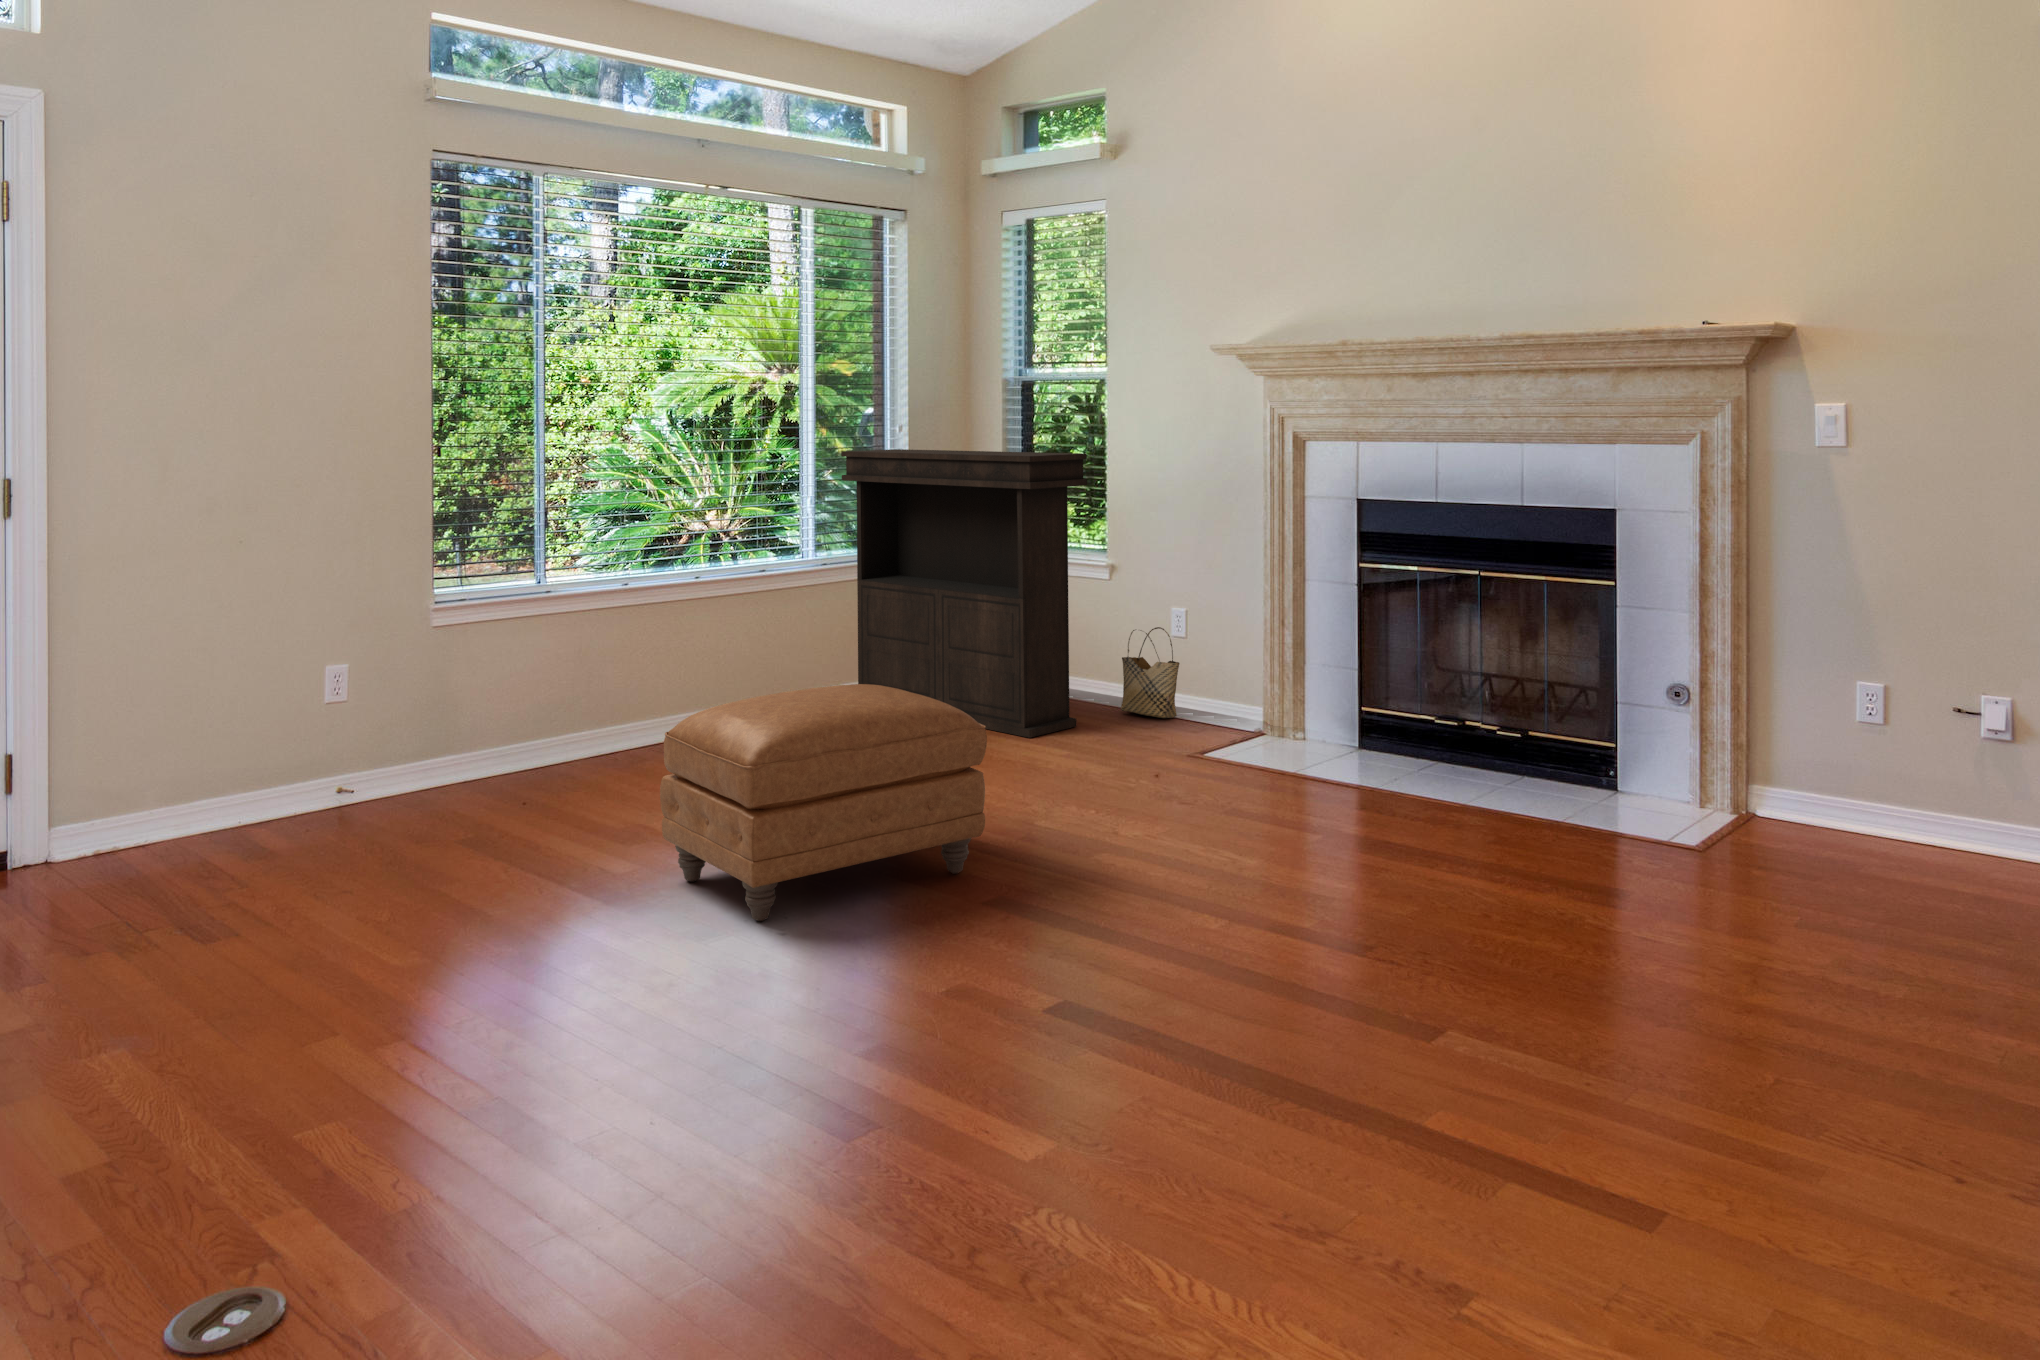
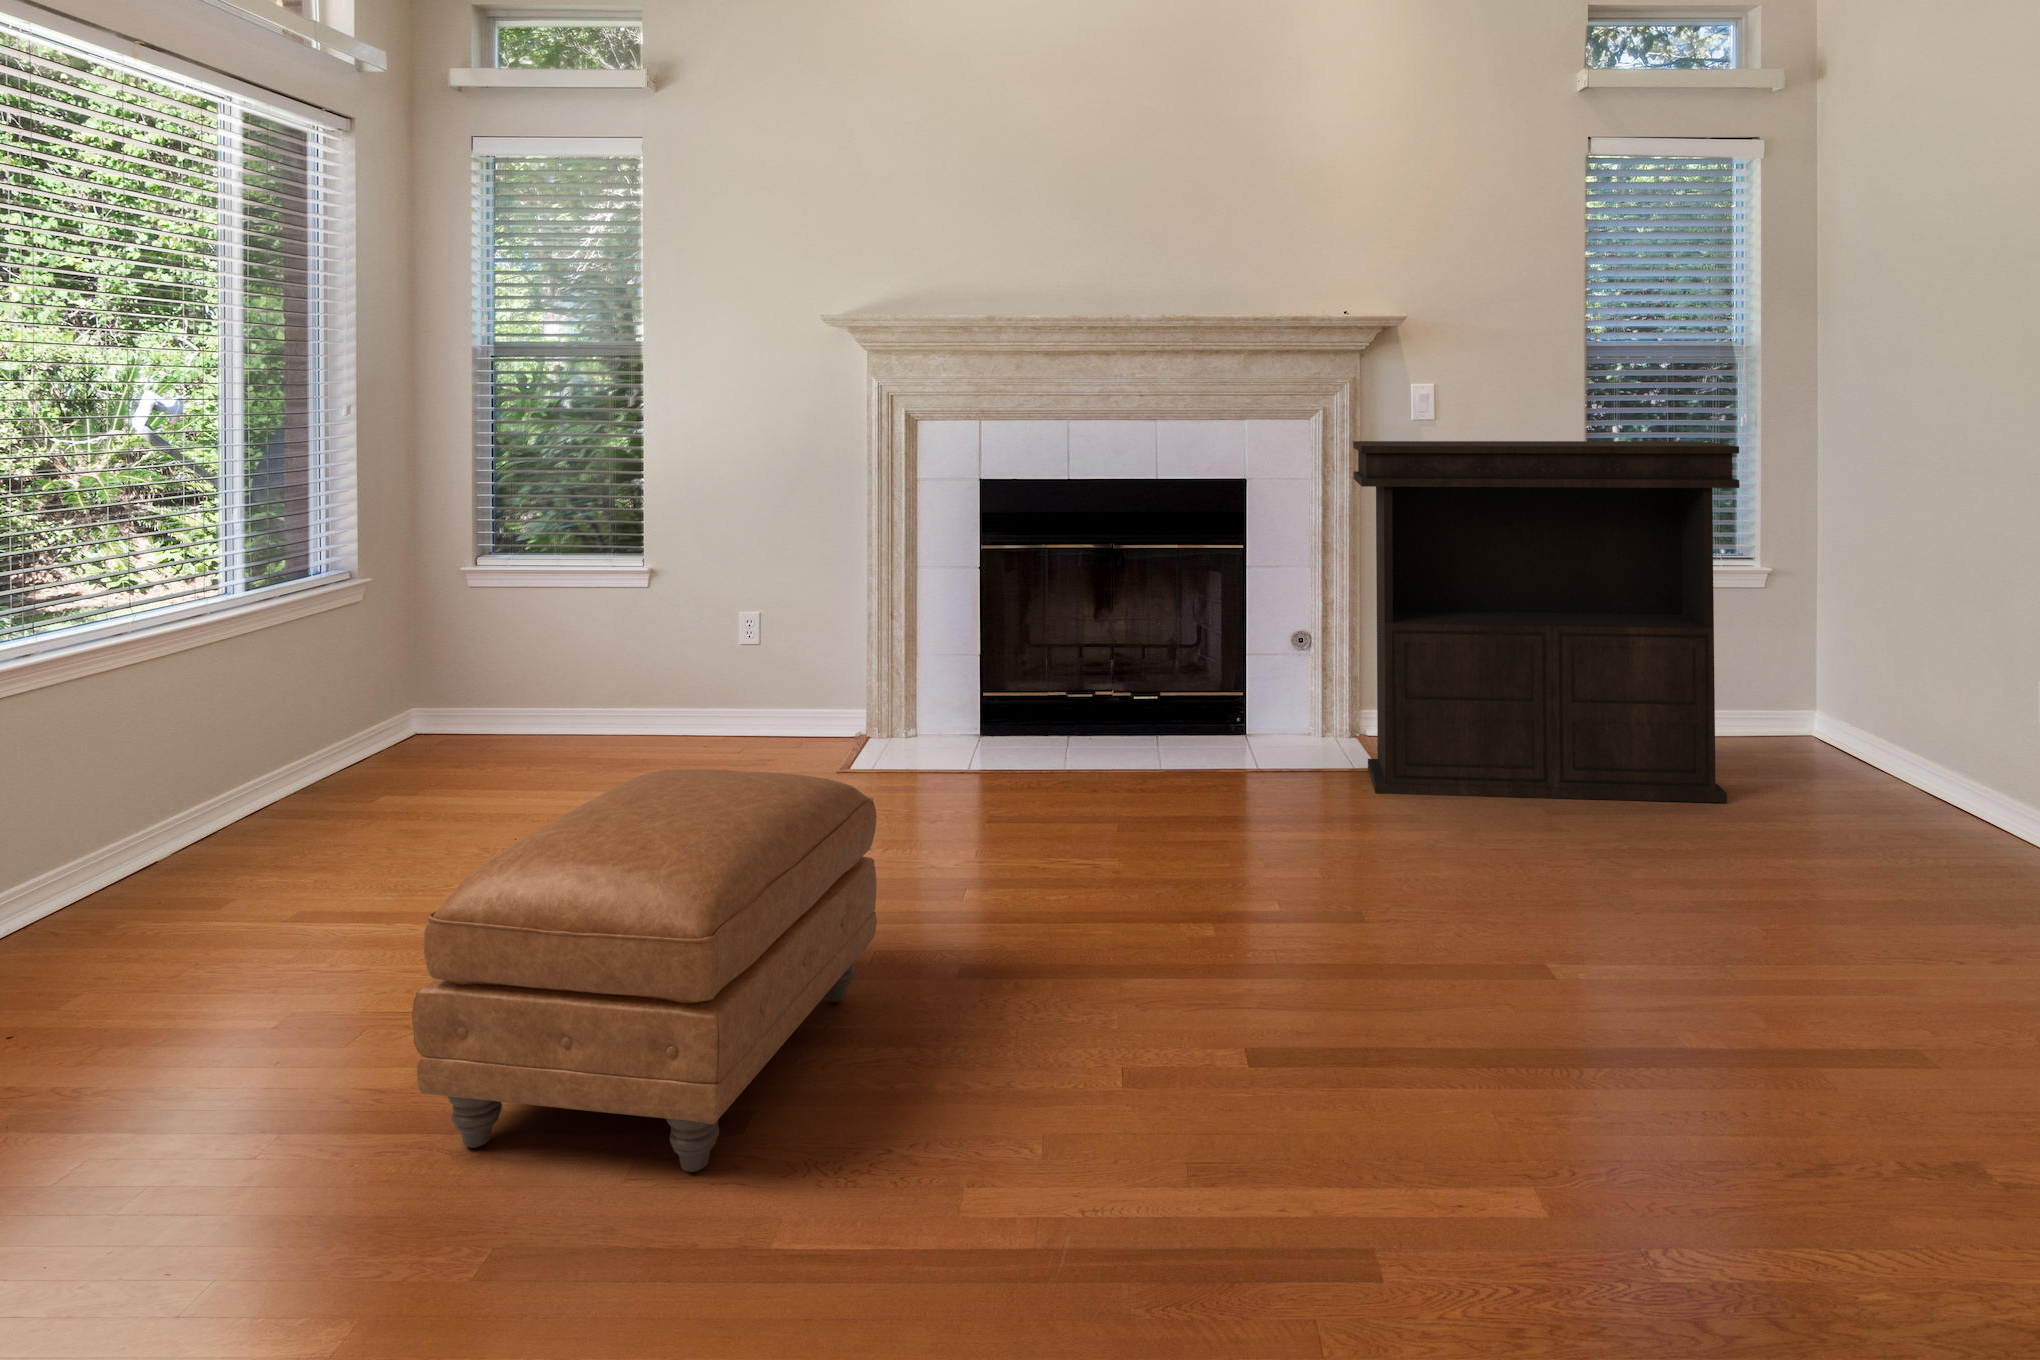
console table: present [841,449,1087,738] -> present [1353,441,1740,803]
woven basket: present [1121,627,1180,718] -> none [677,638,754,742]

